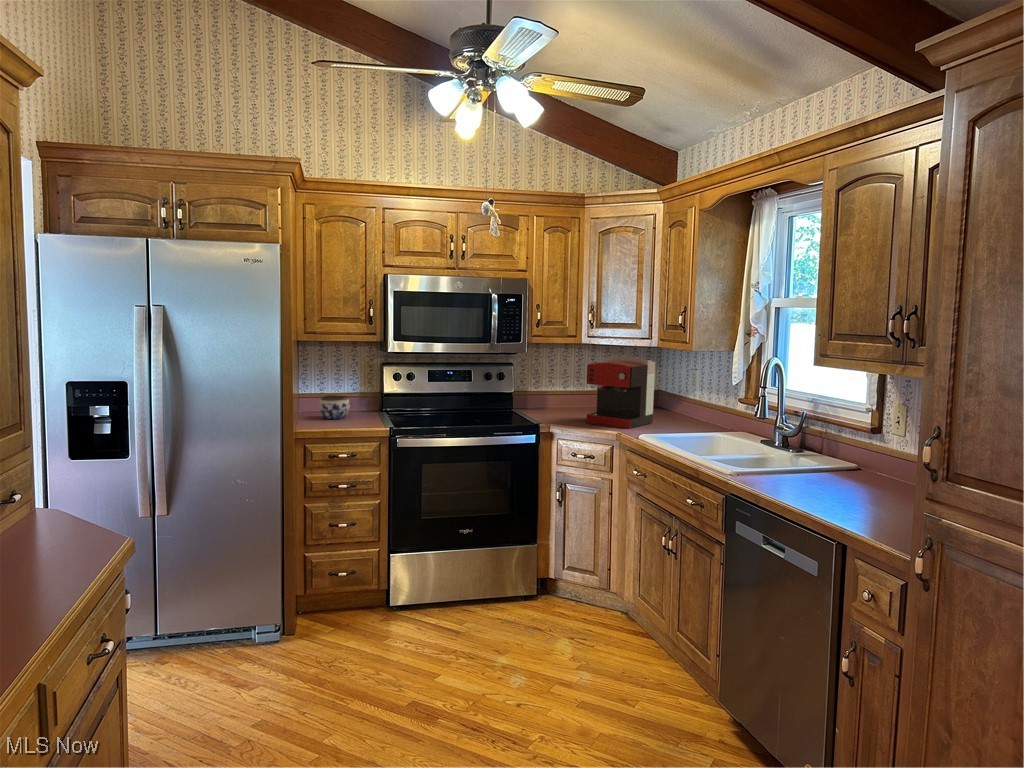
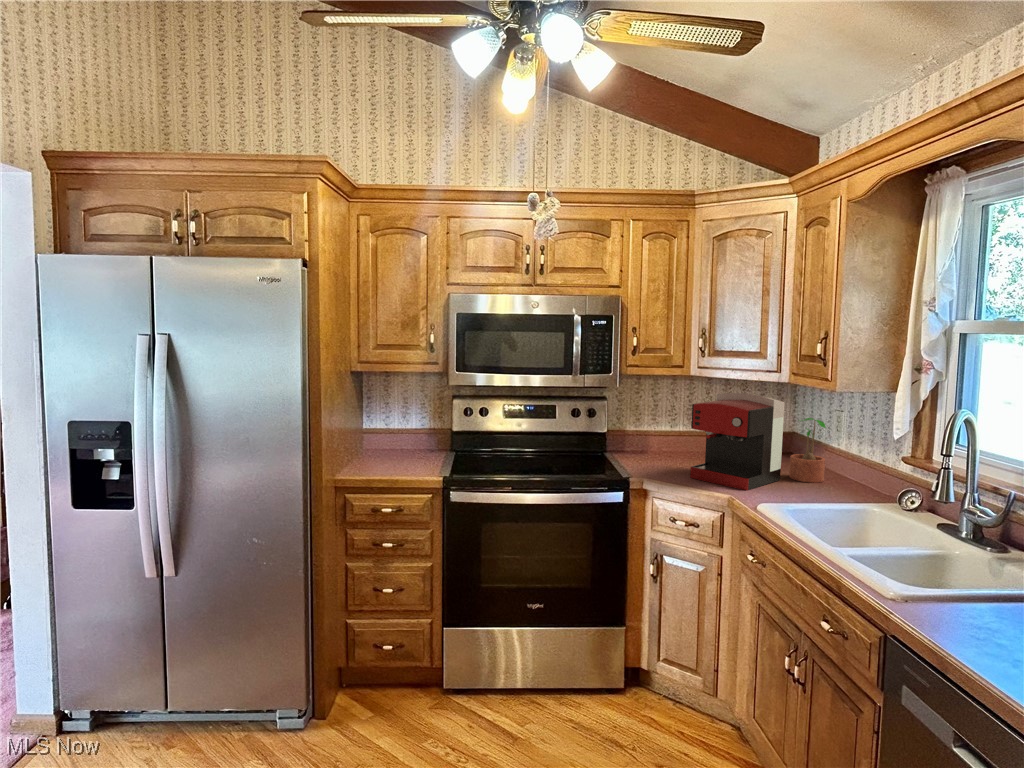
potted plant: none [659,375,686,423] -> present [789,418,826,483]
jar: present [319,395,350,419] -> none [375,433,409,461]

